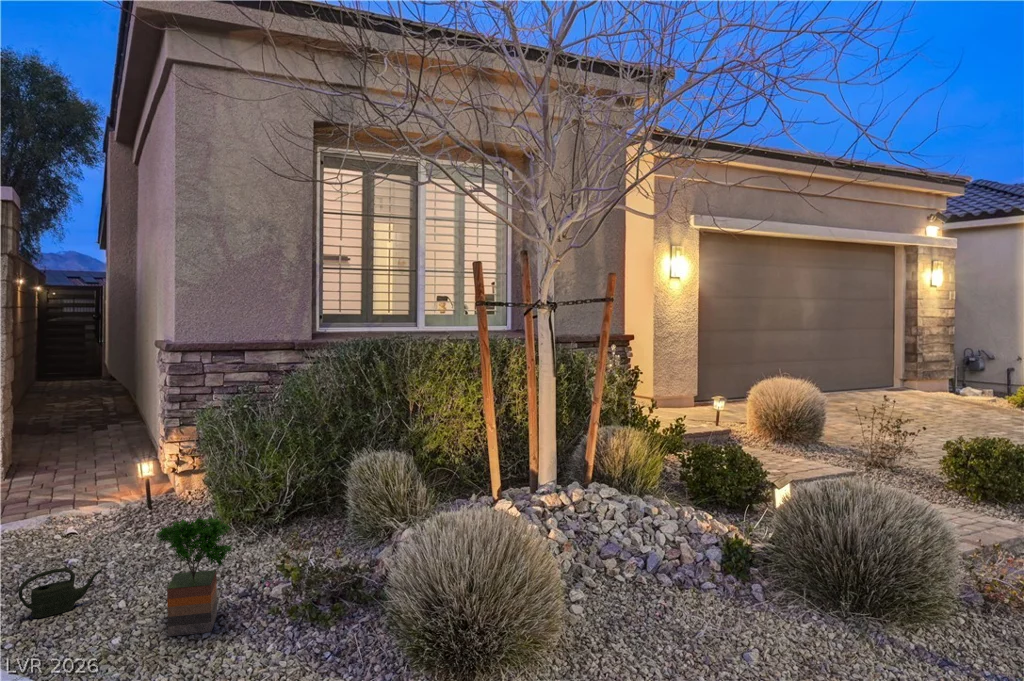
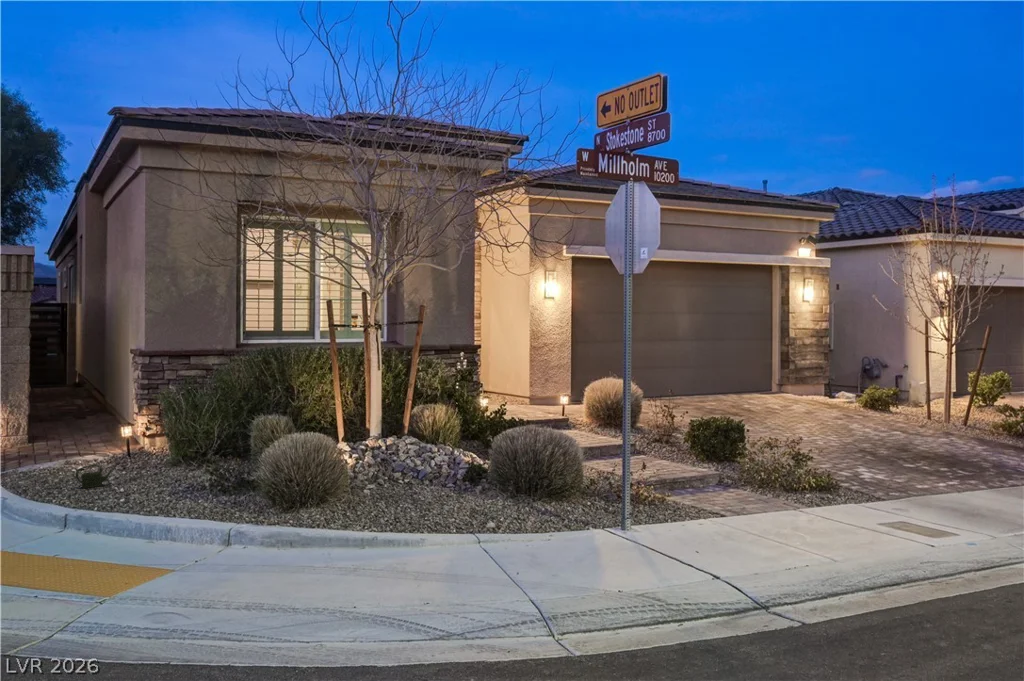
potted tree: present [156,517,232,636] -> none [145,437,184,492]

